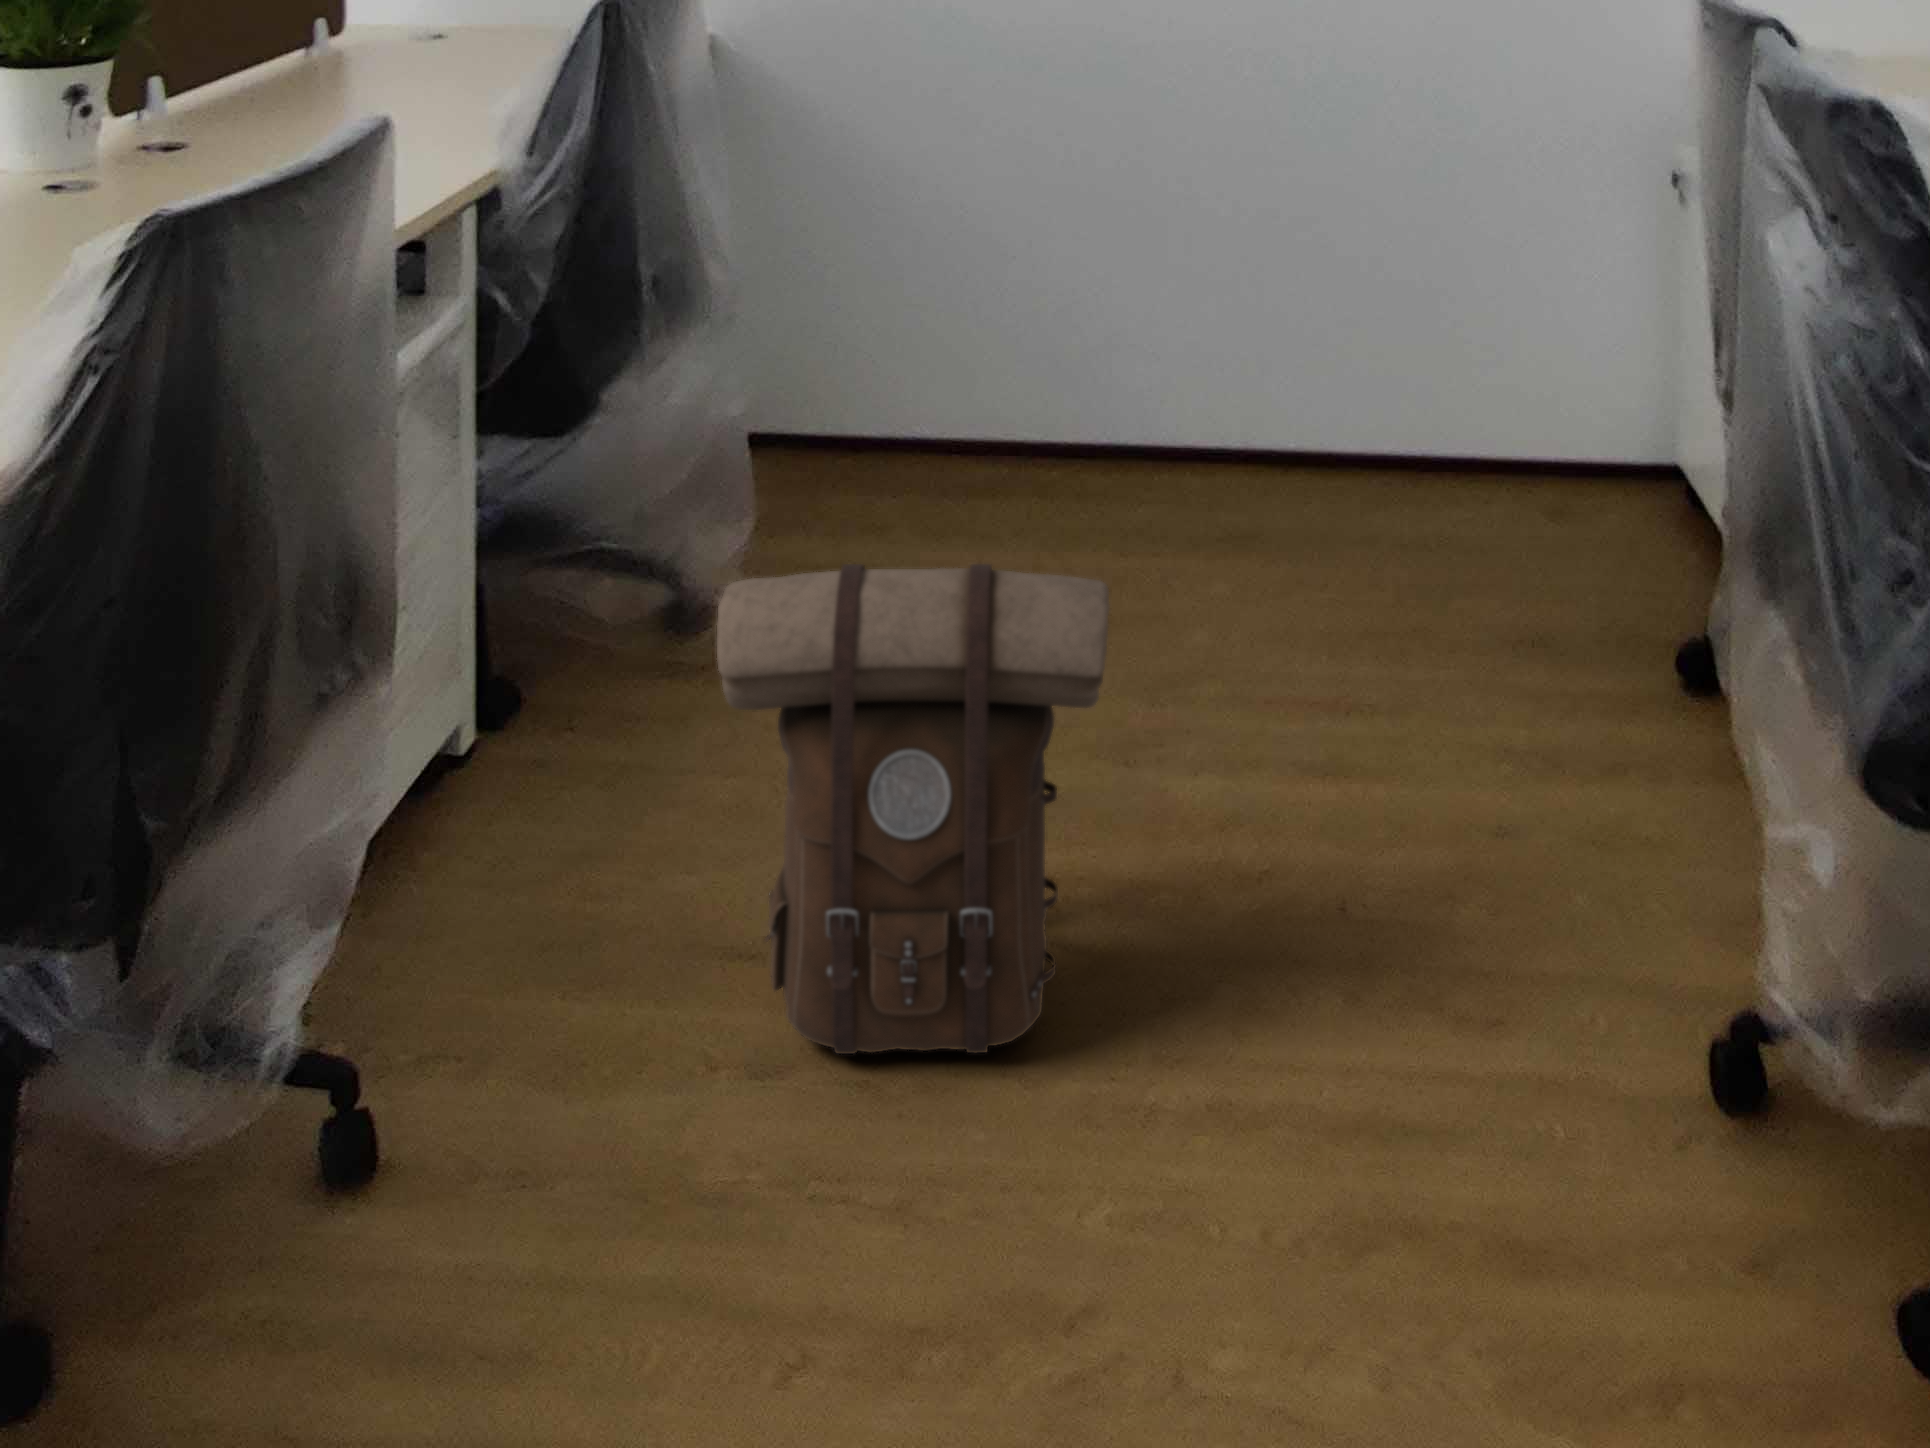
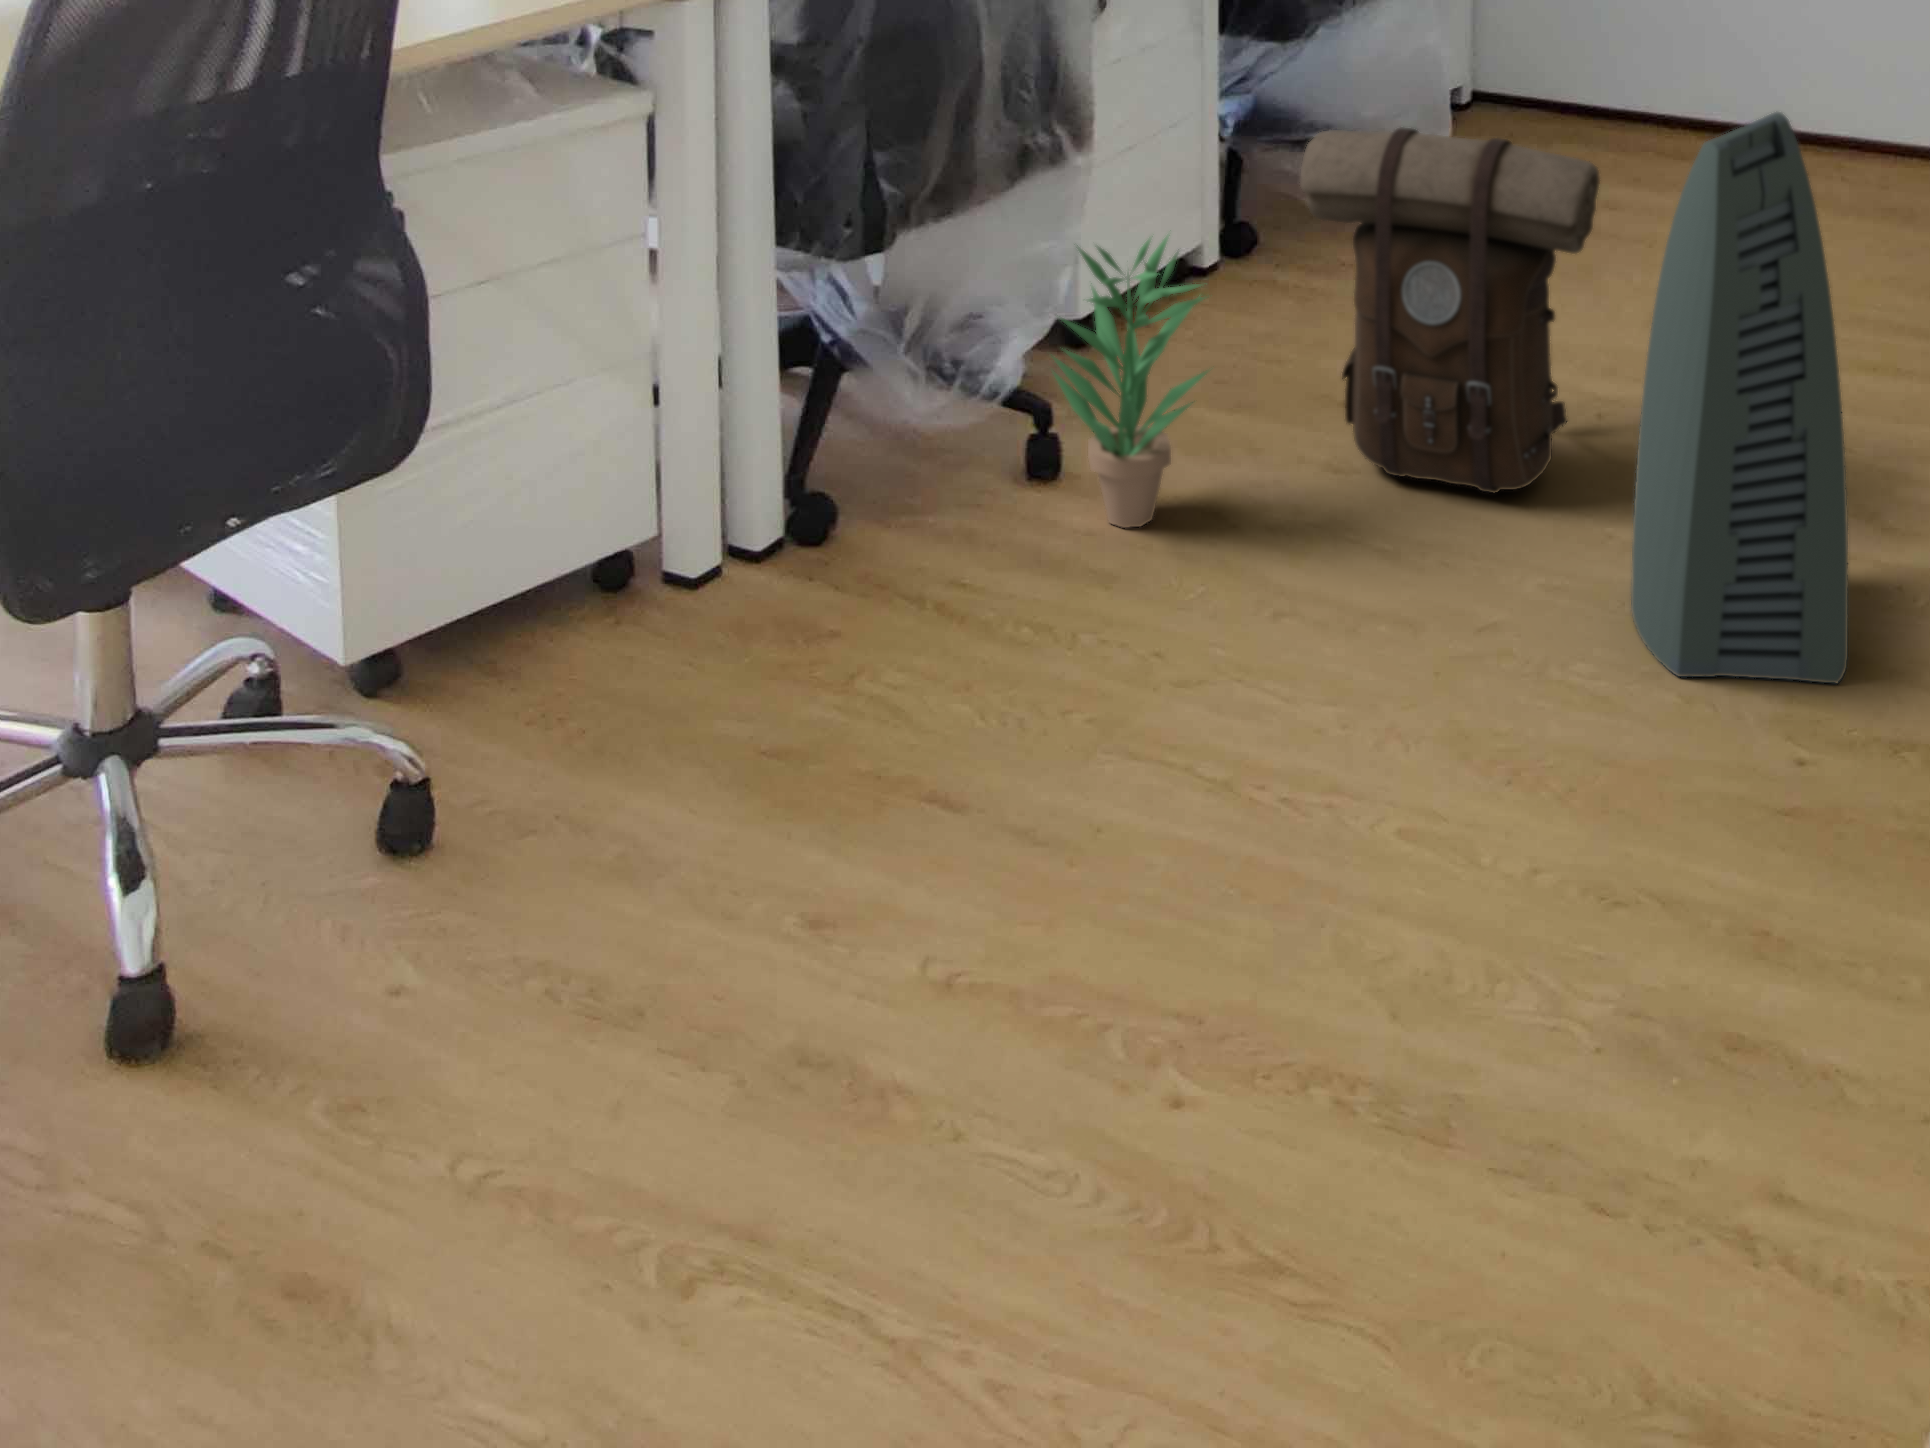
air purifier: none [1223,501,1536,1311] -> present [1631,112,1848,683]
potted plant: none [365,775,634,1250] -> present [1051,235,1208,528]

